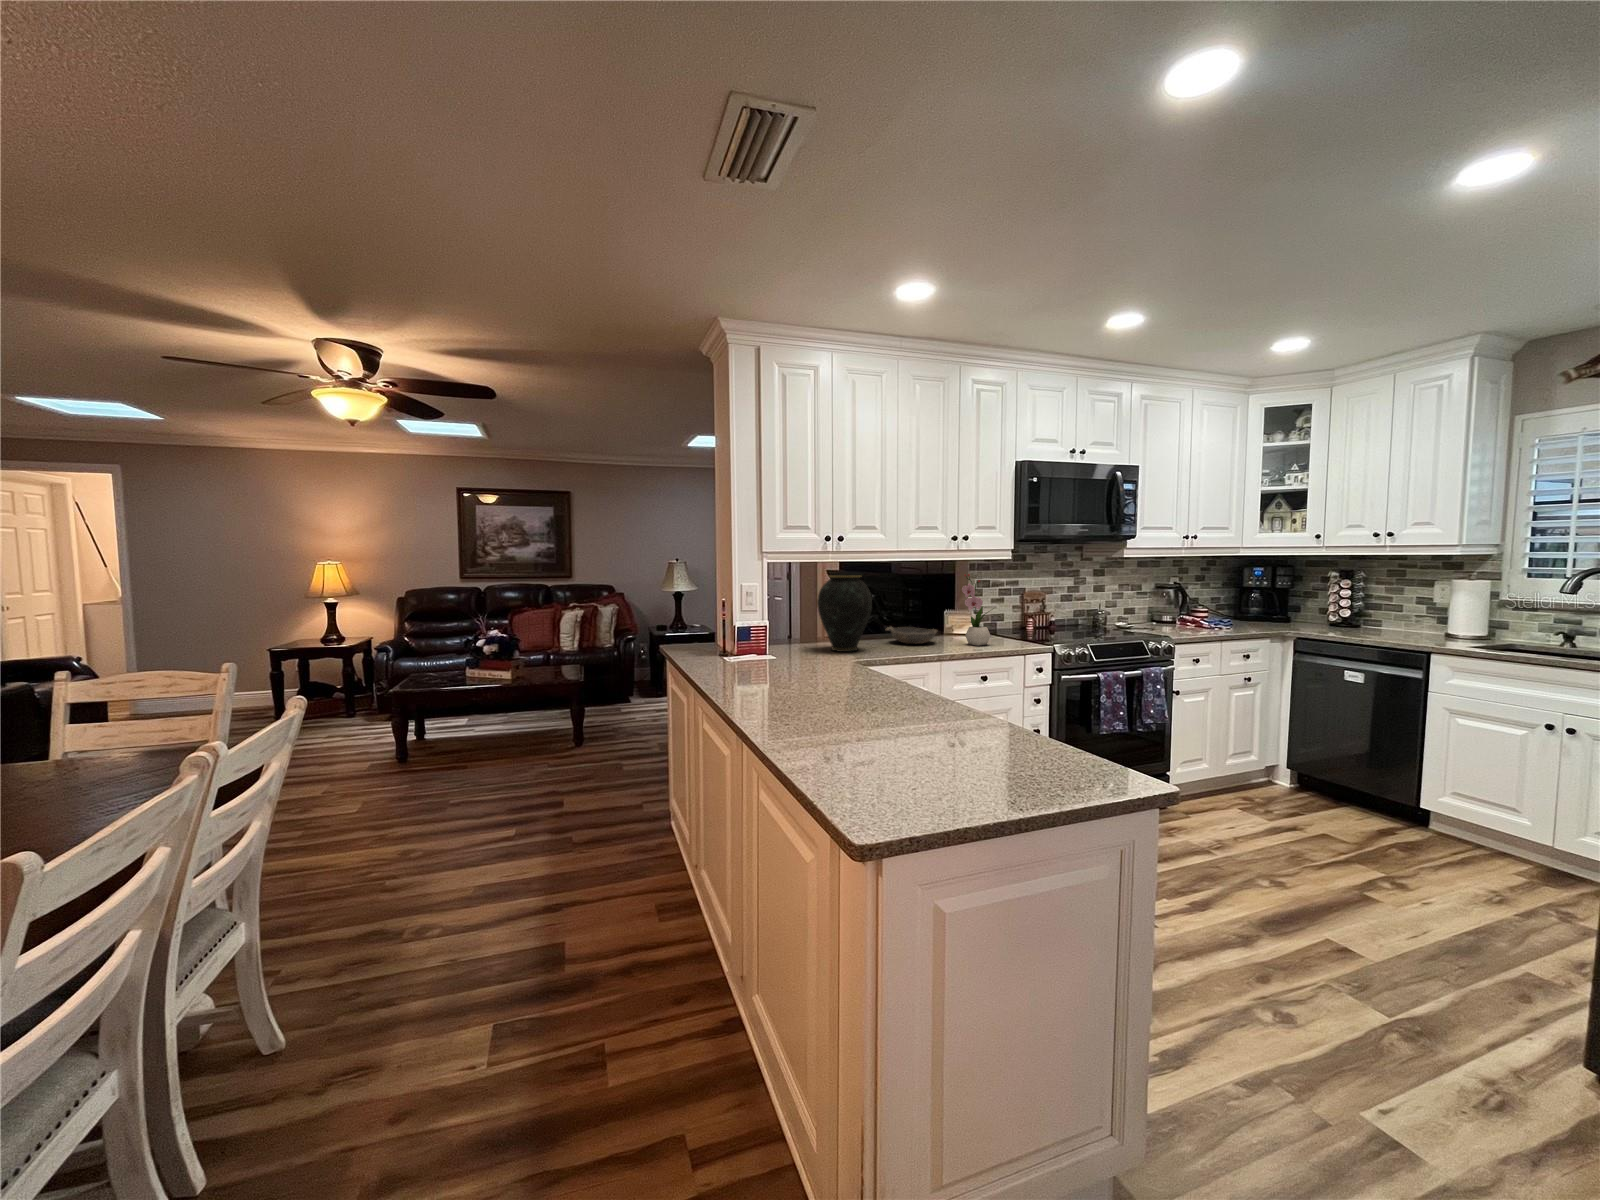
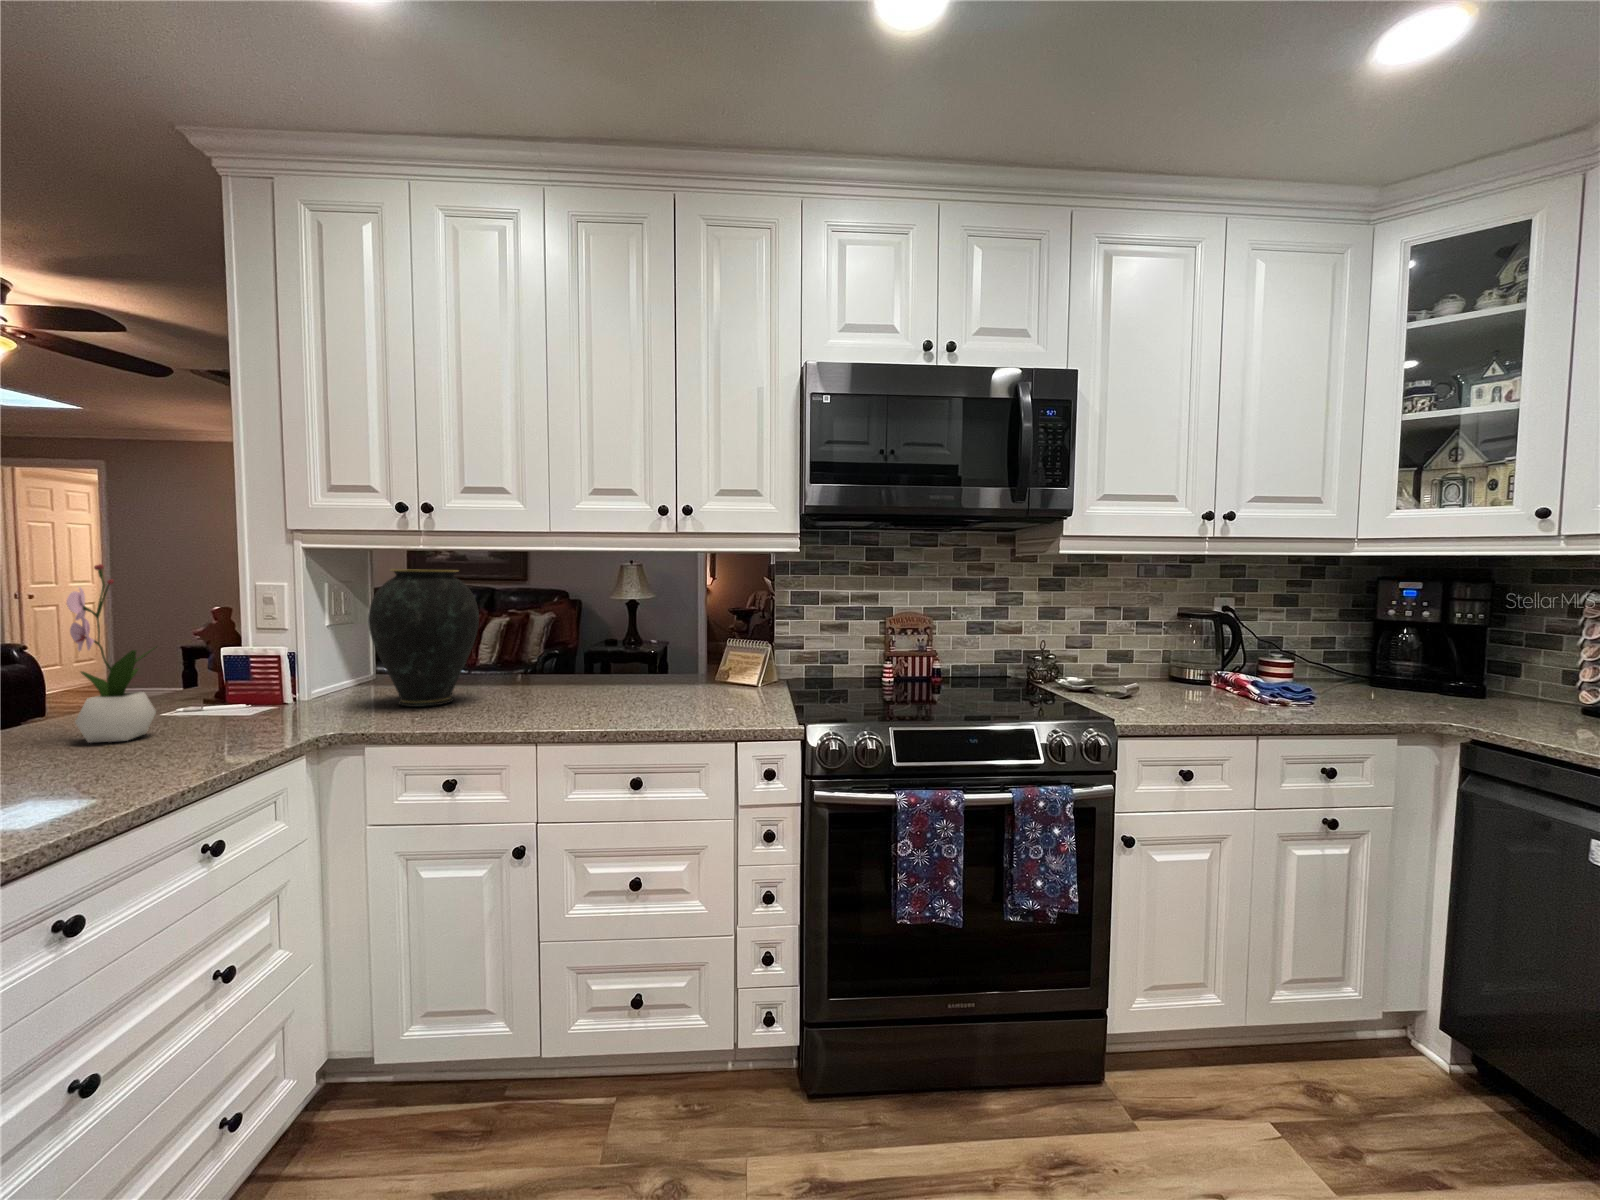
flower arrangement: present [962,574,991,646] -> present [66,564,157,743]
bowl: present [886,627,937,644] -> none [547,665,646,699]

